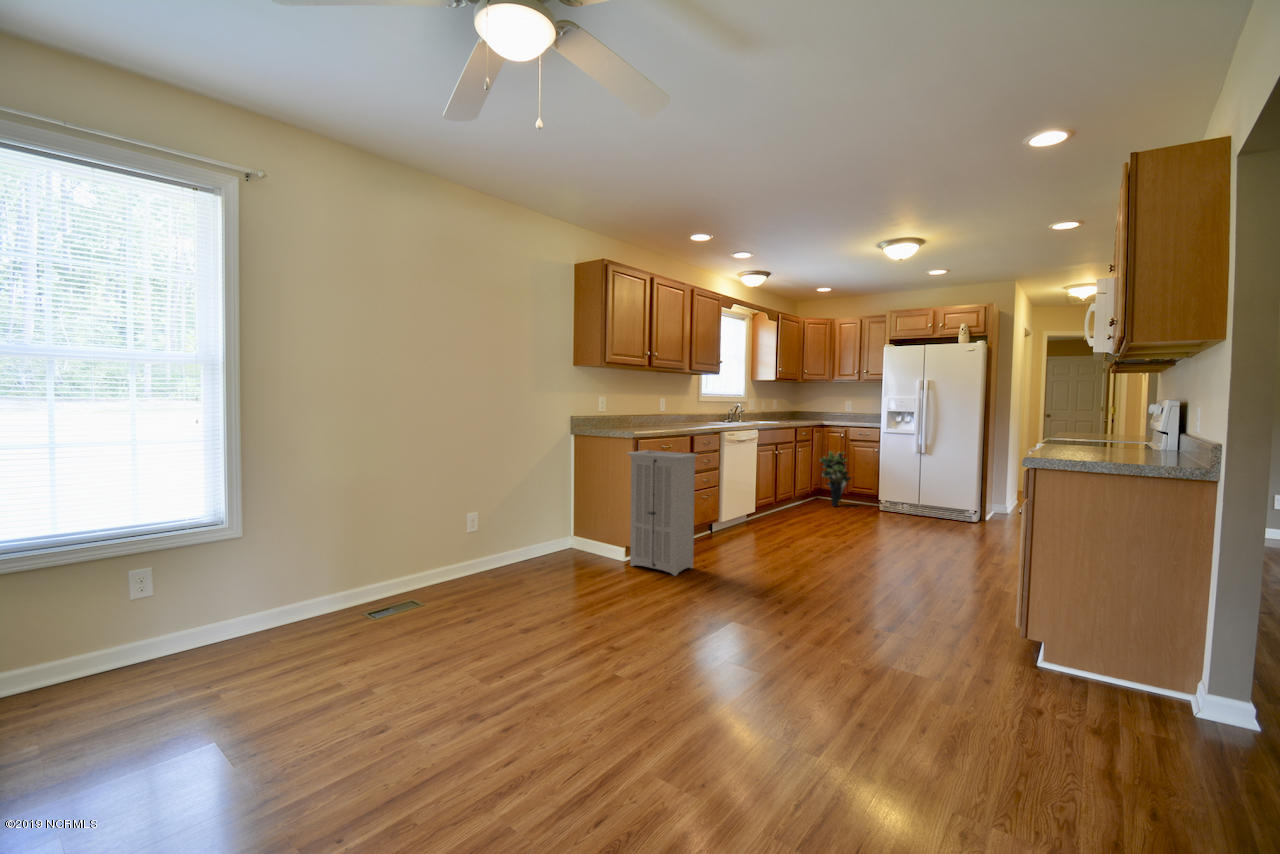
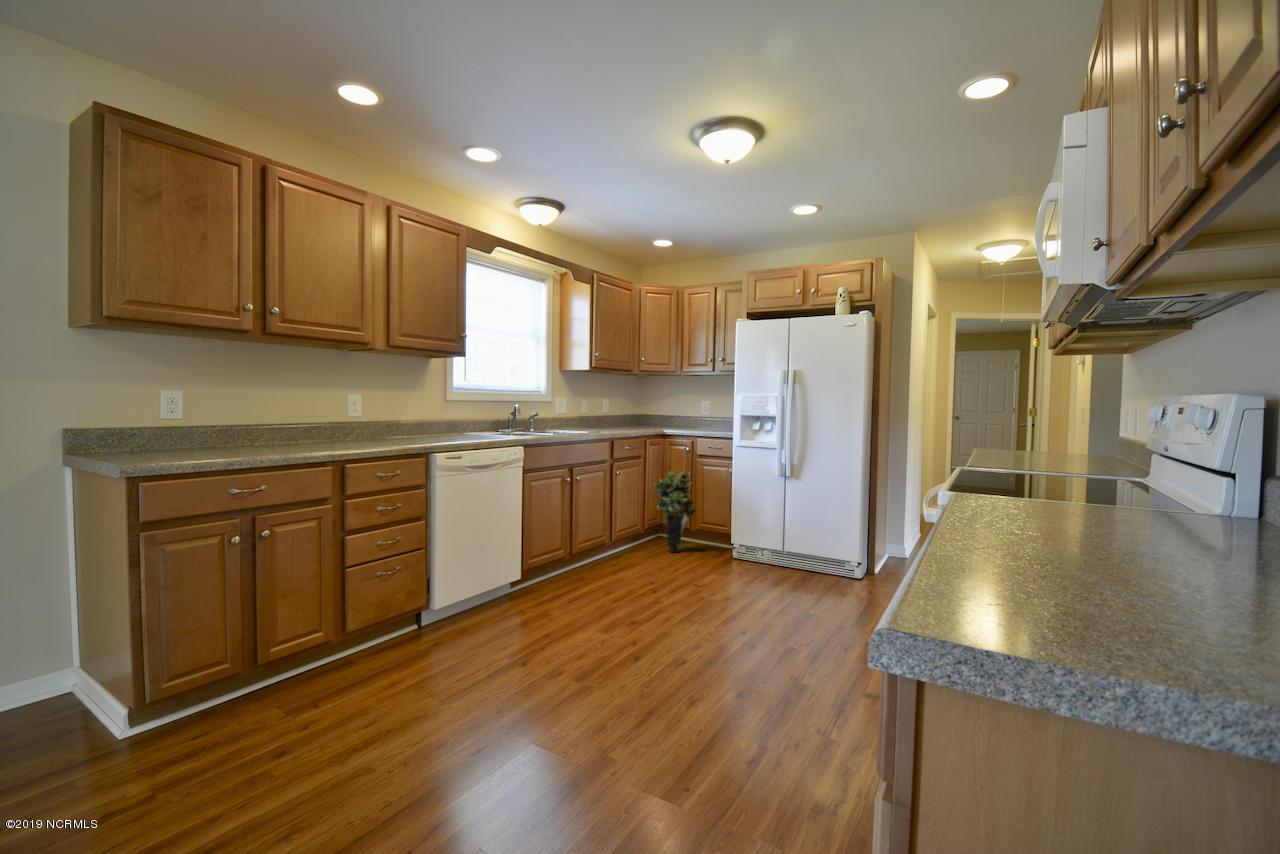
storage cabinet: present [627,450,697,576] -> none [105,497,261,789]

